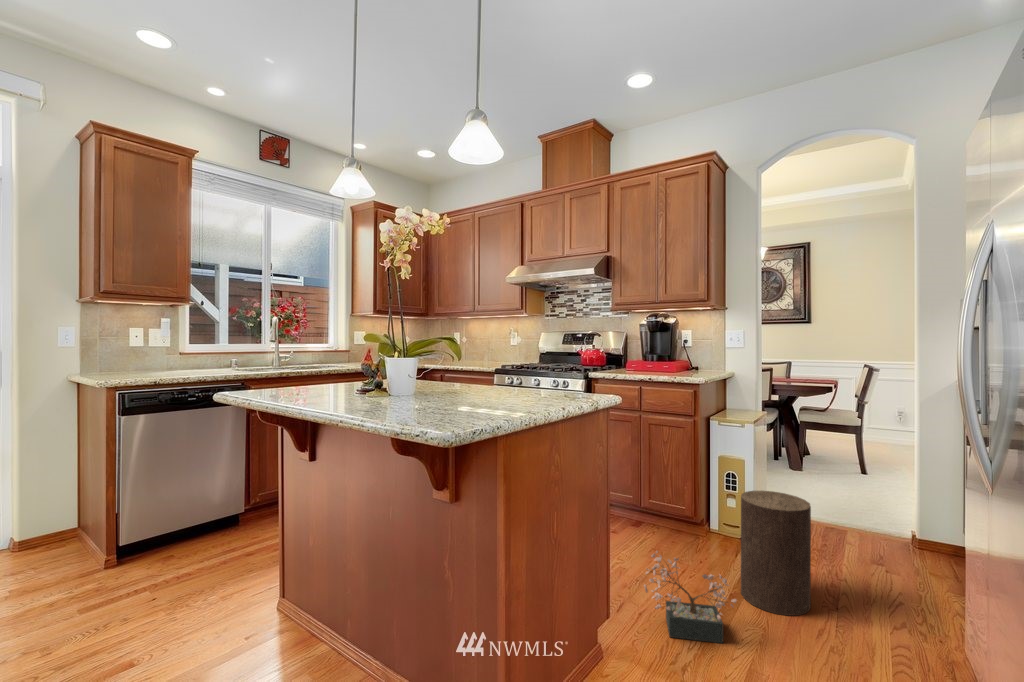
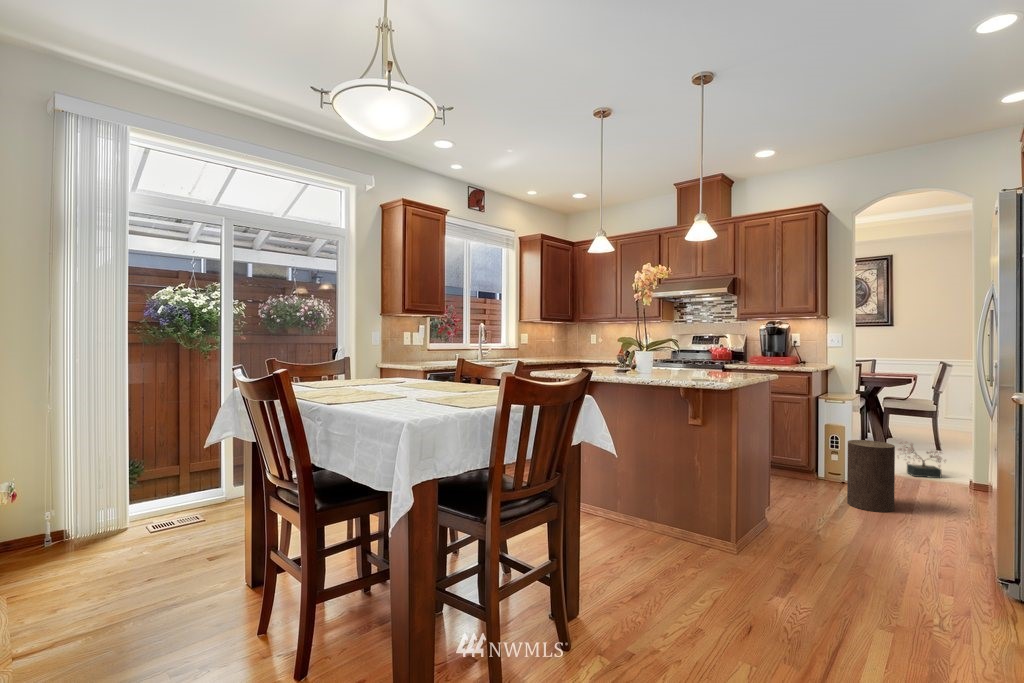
decorative plant: present [644,551,736,643] -> present [898,441,945,478]

